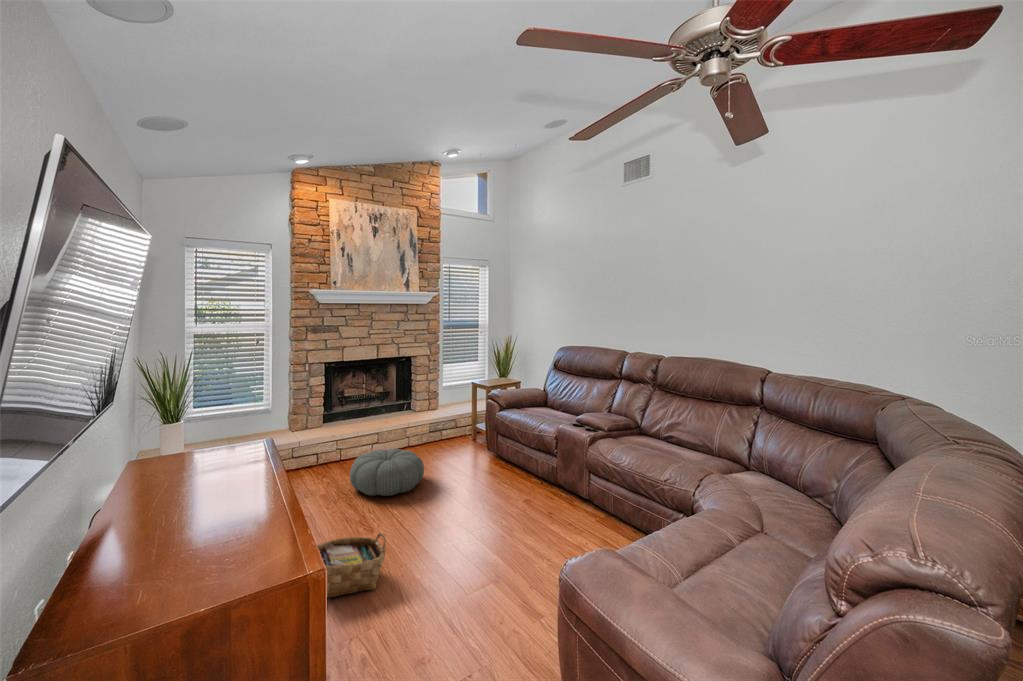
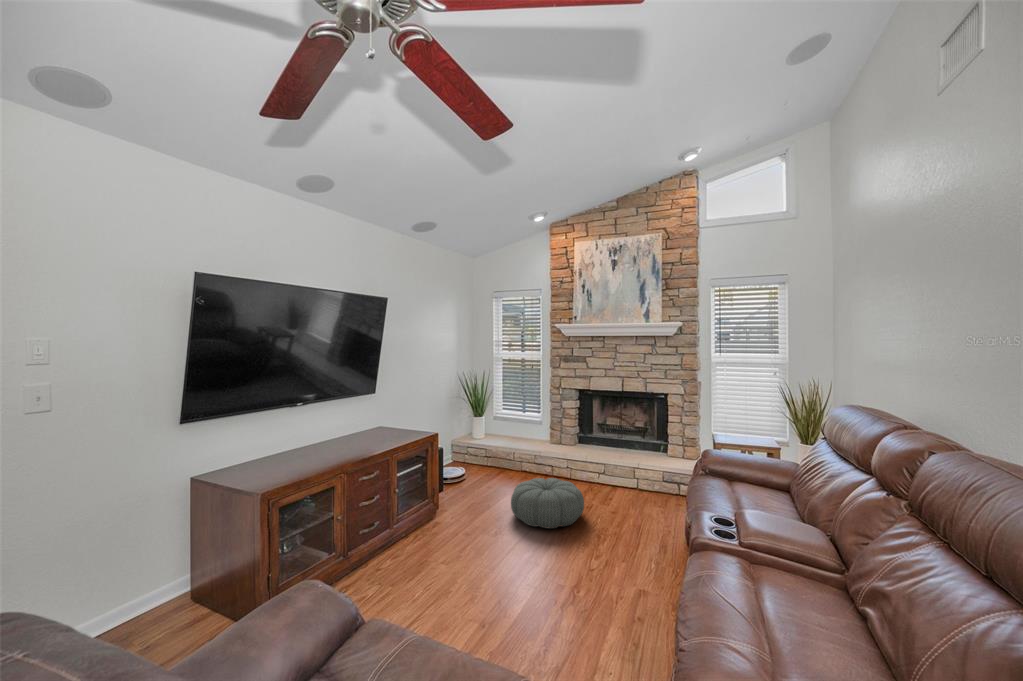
woven basket: present [317,533,386,598] -> none [355,523,422,590]

